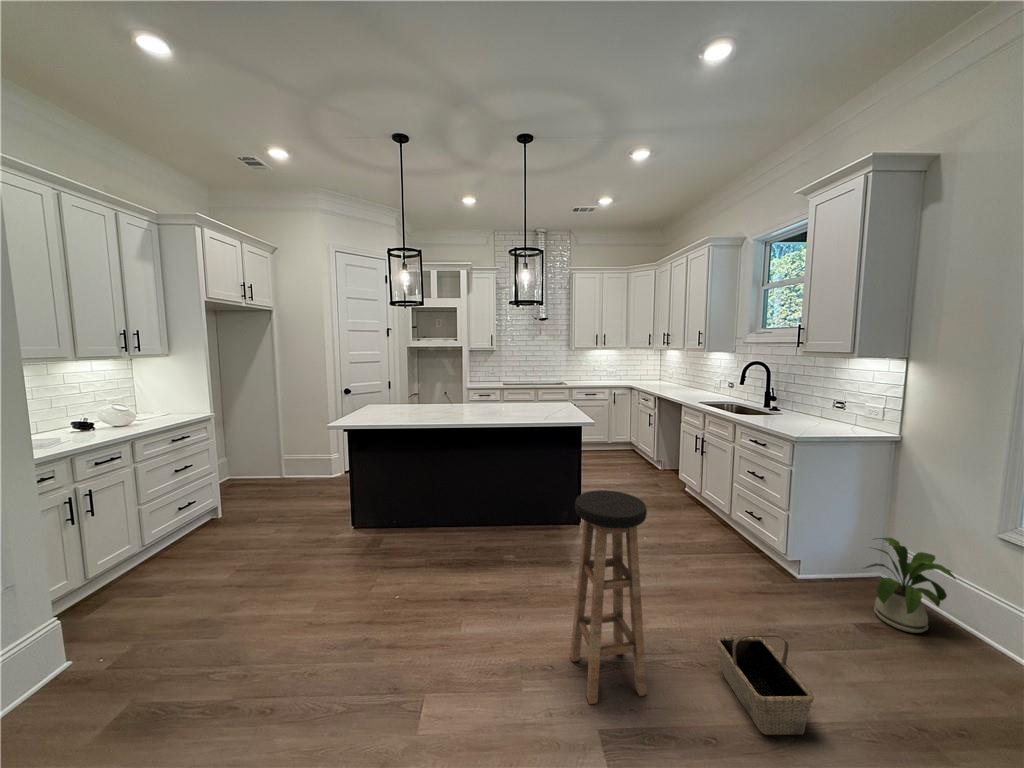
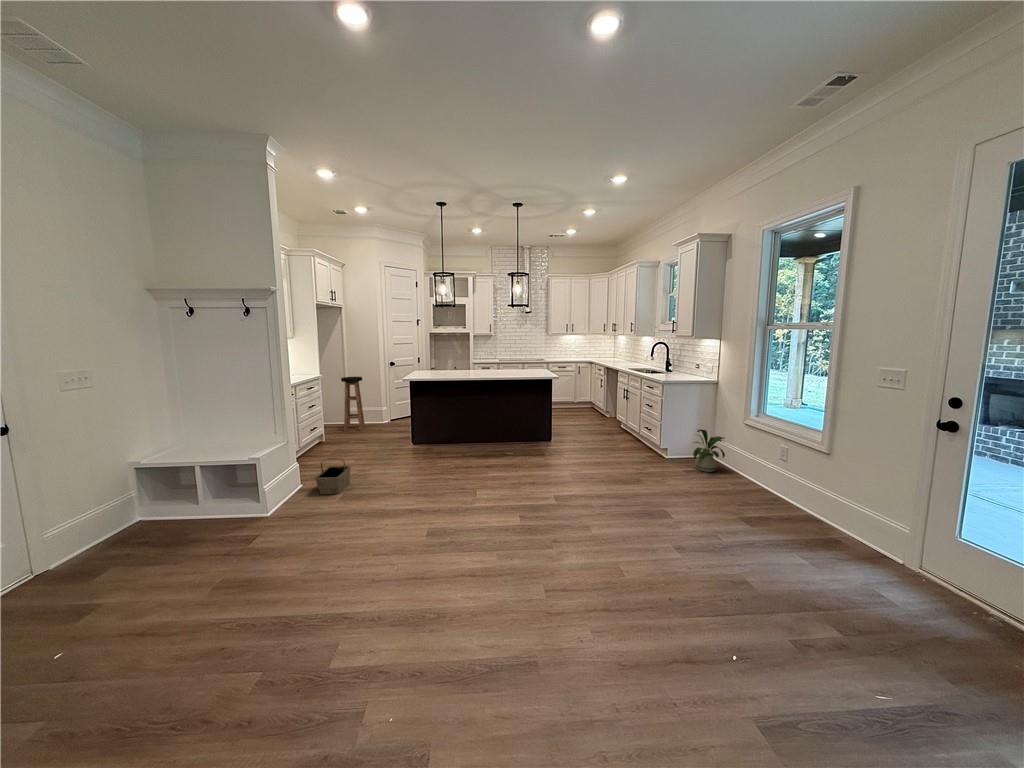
bar stool: present [570,490,647,704] -> present [341,377,365,431]
basket: present [716,633,814,735] -> present [315,458,350,494]

